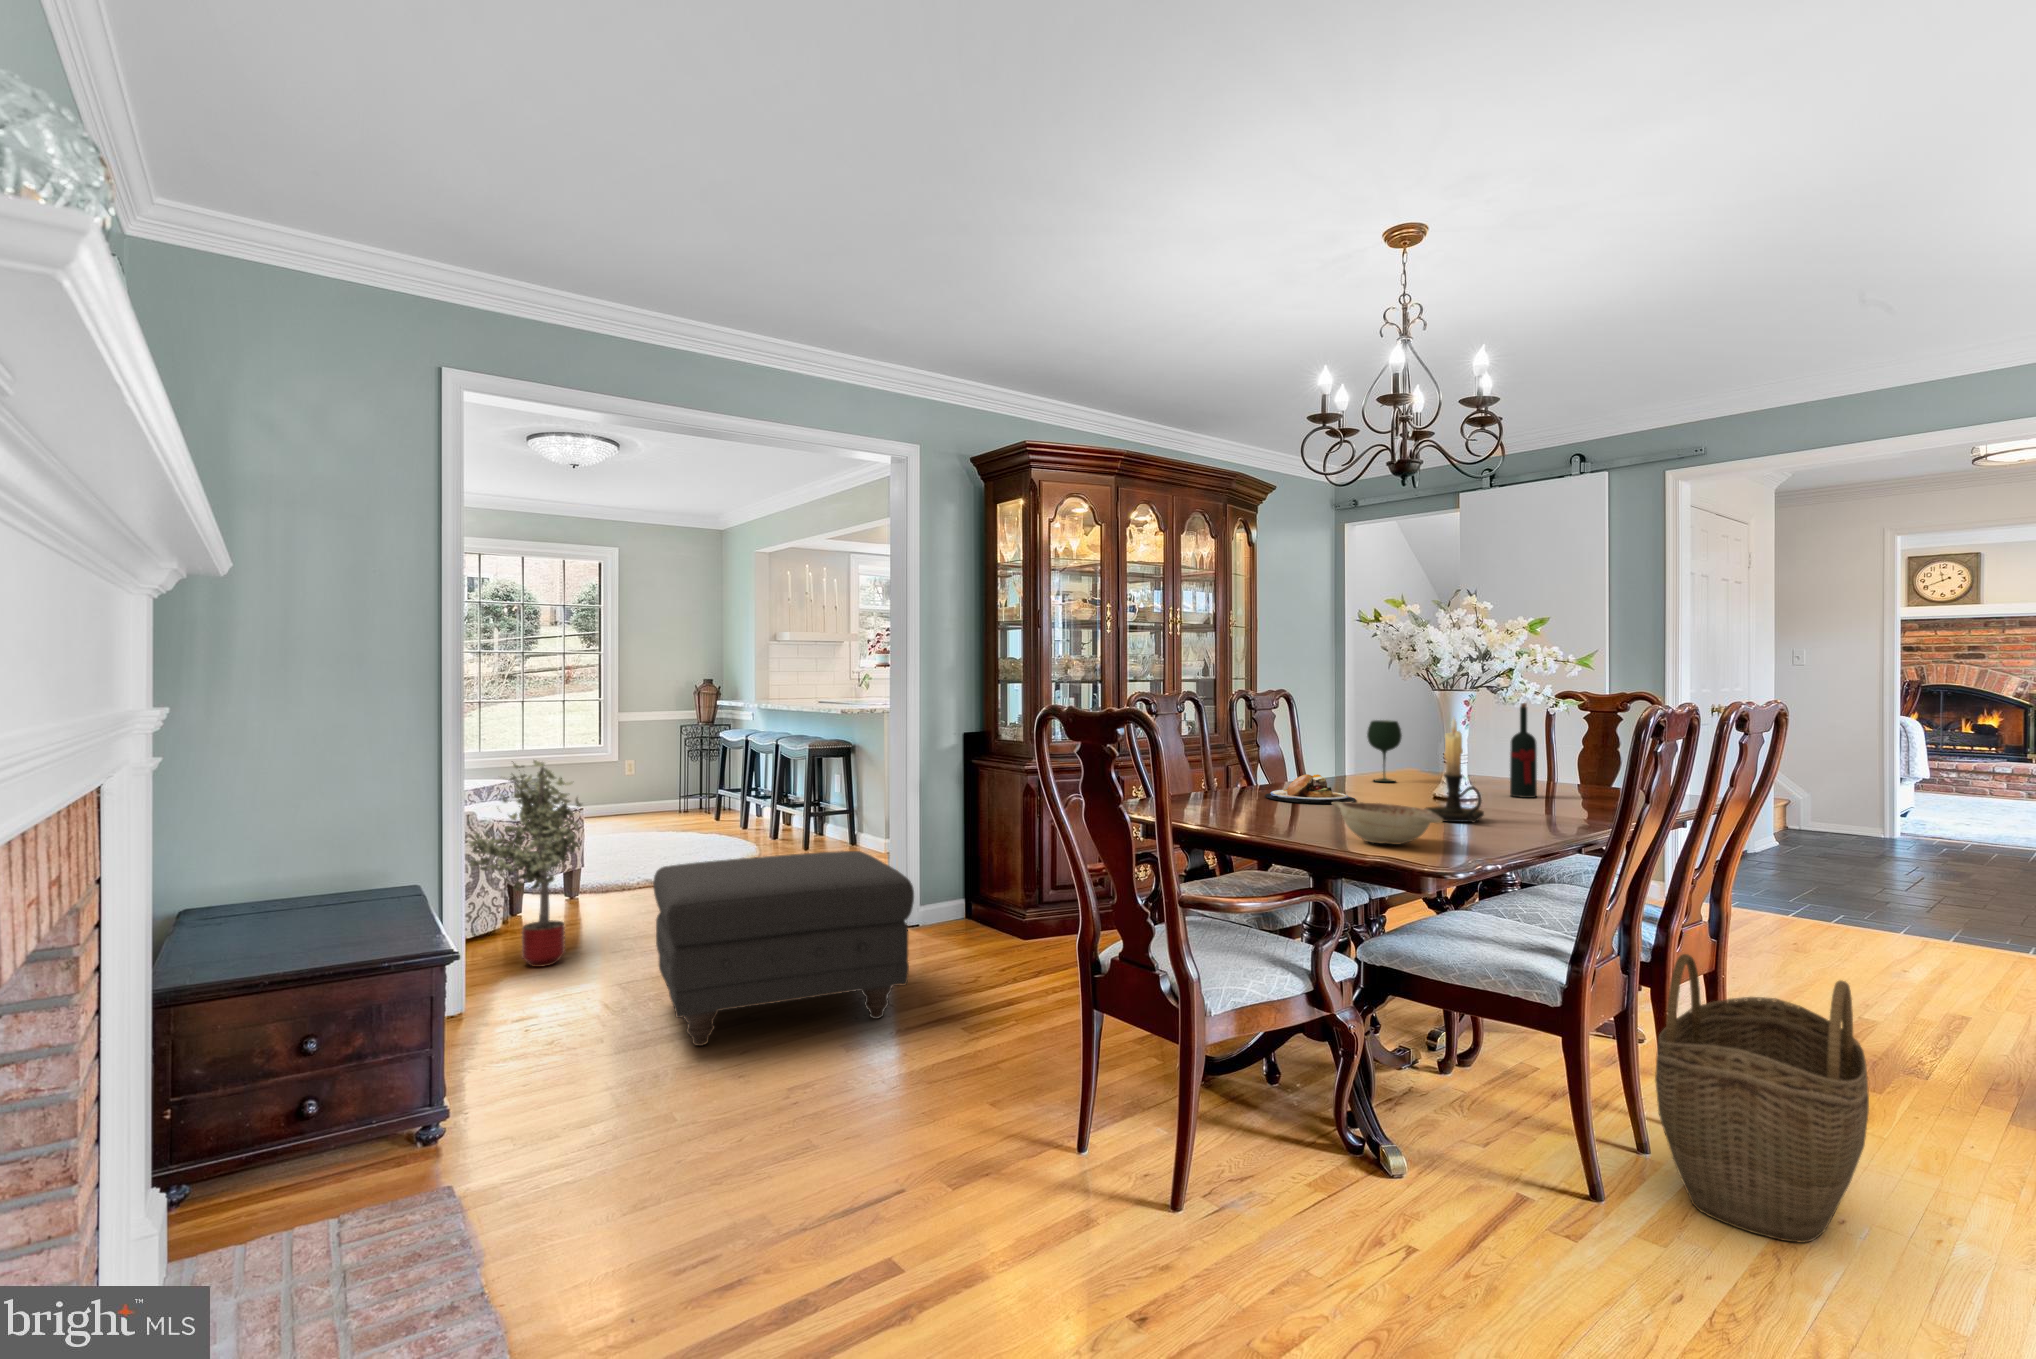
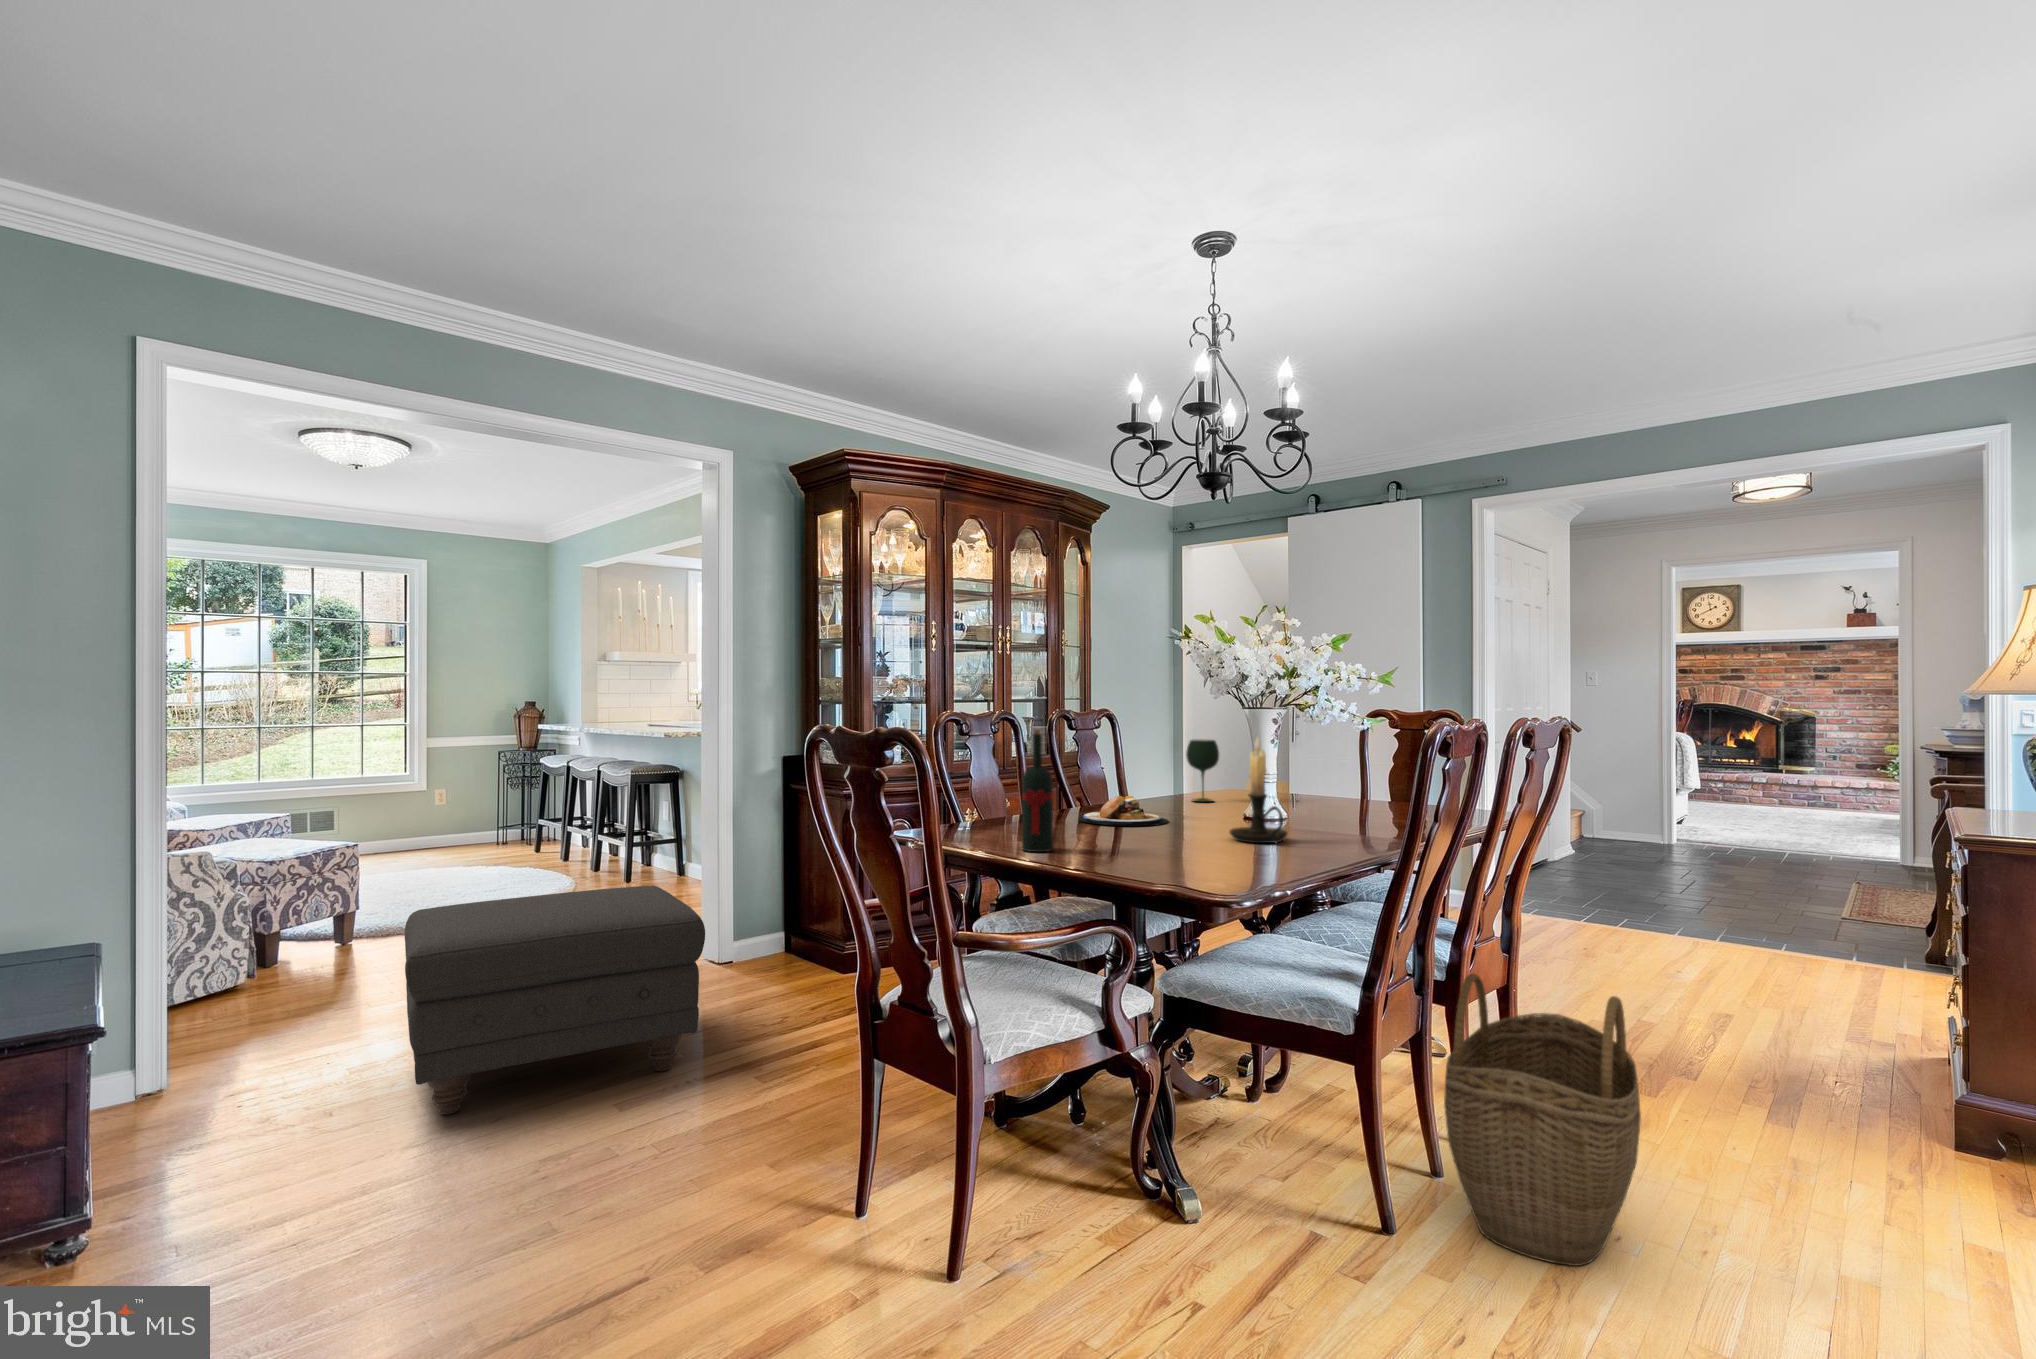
wine bottle: present [1510,703,1537,798] -> present [1022,729,1053,852]
potted tree: present [469,760,582,967] -> none [188,791,343,1028]
decorative bowl: present [1333,802,1443,844] -> none [1130,825,1237,869]

